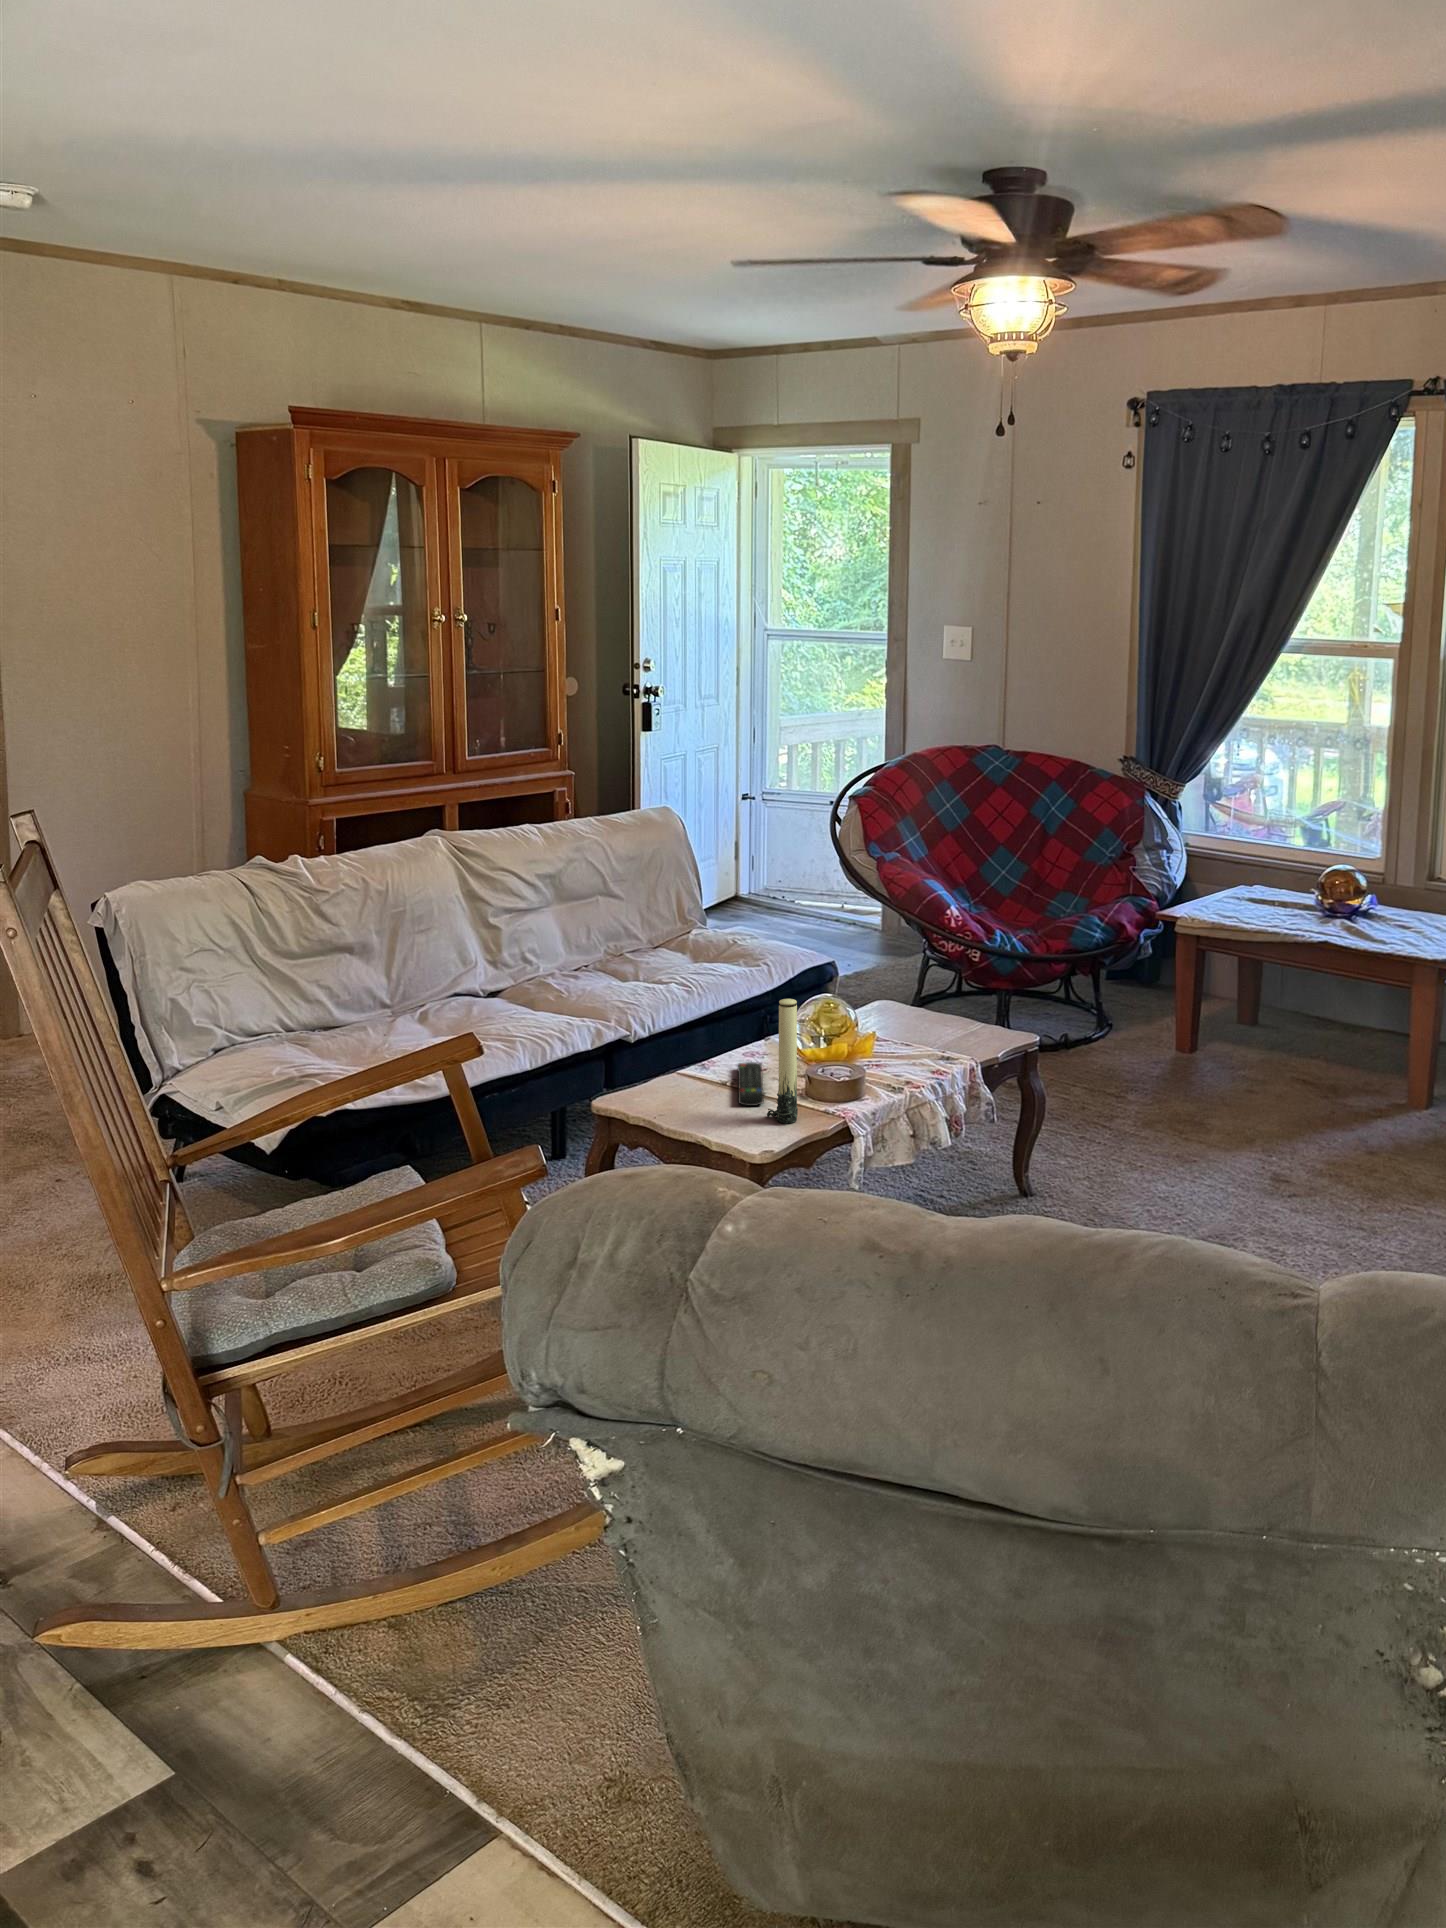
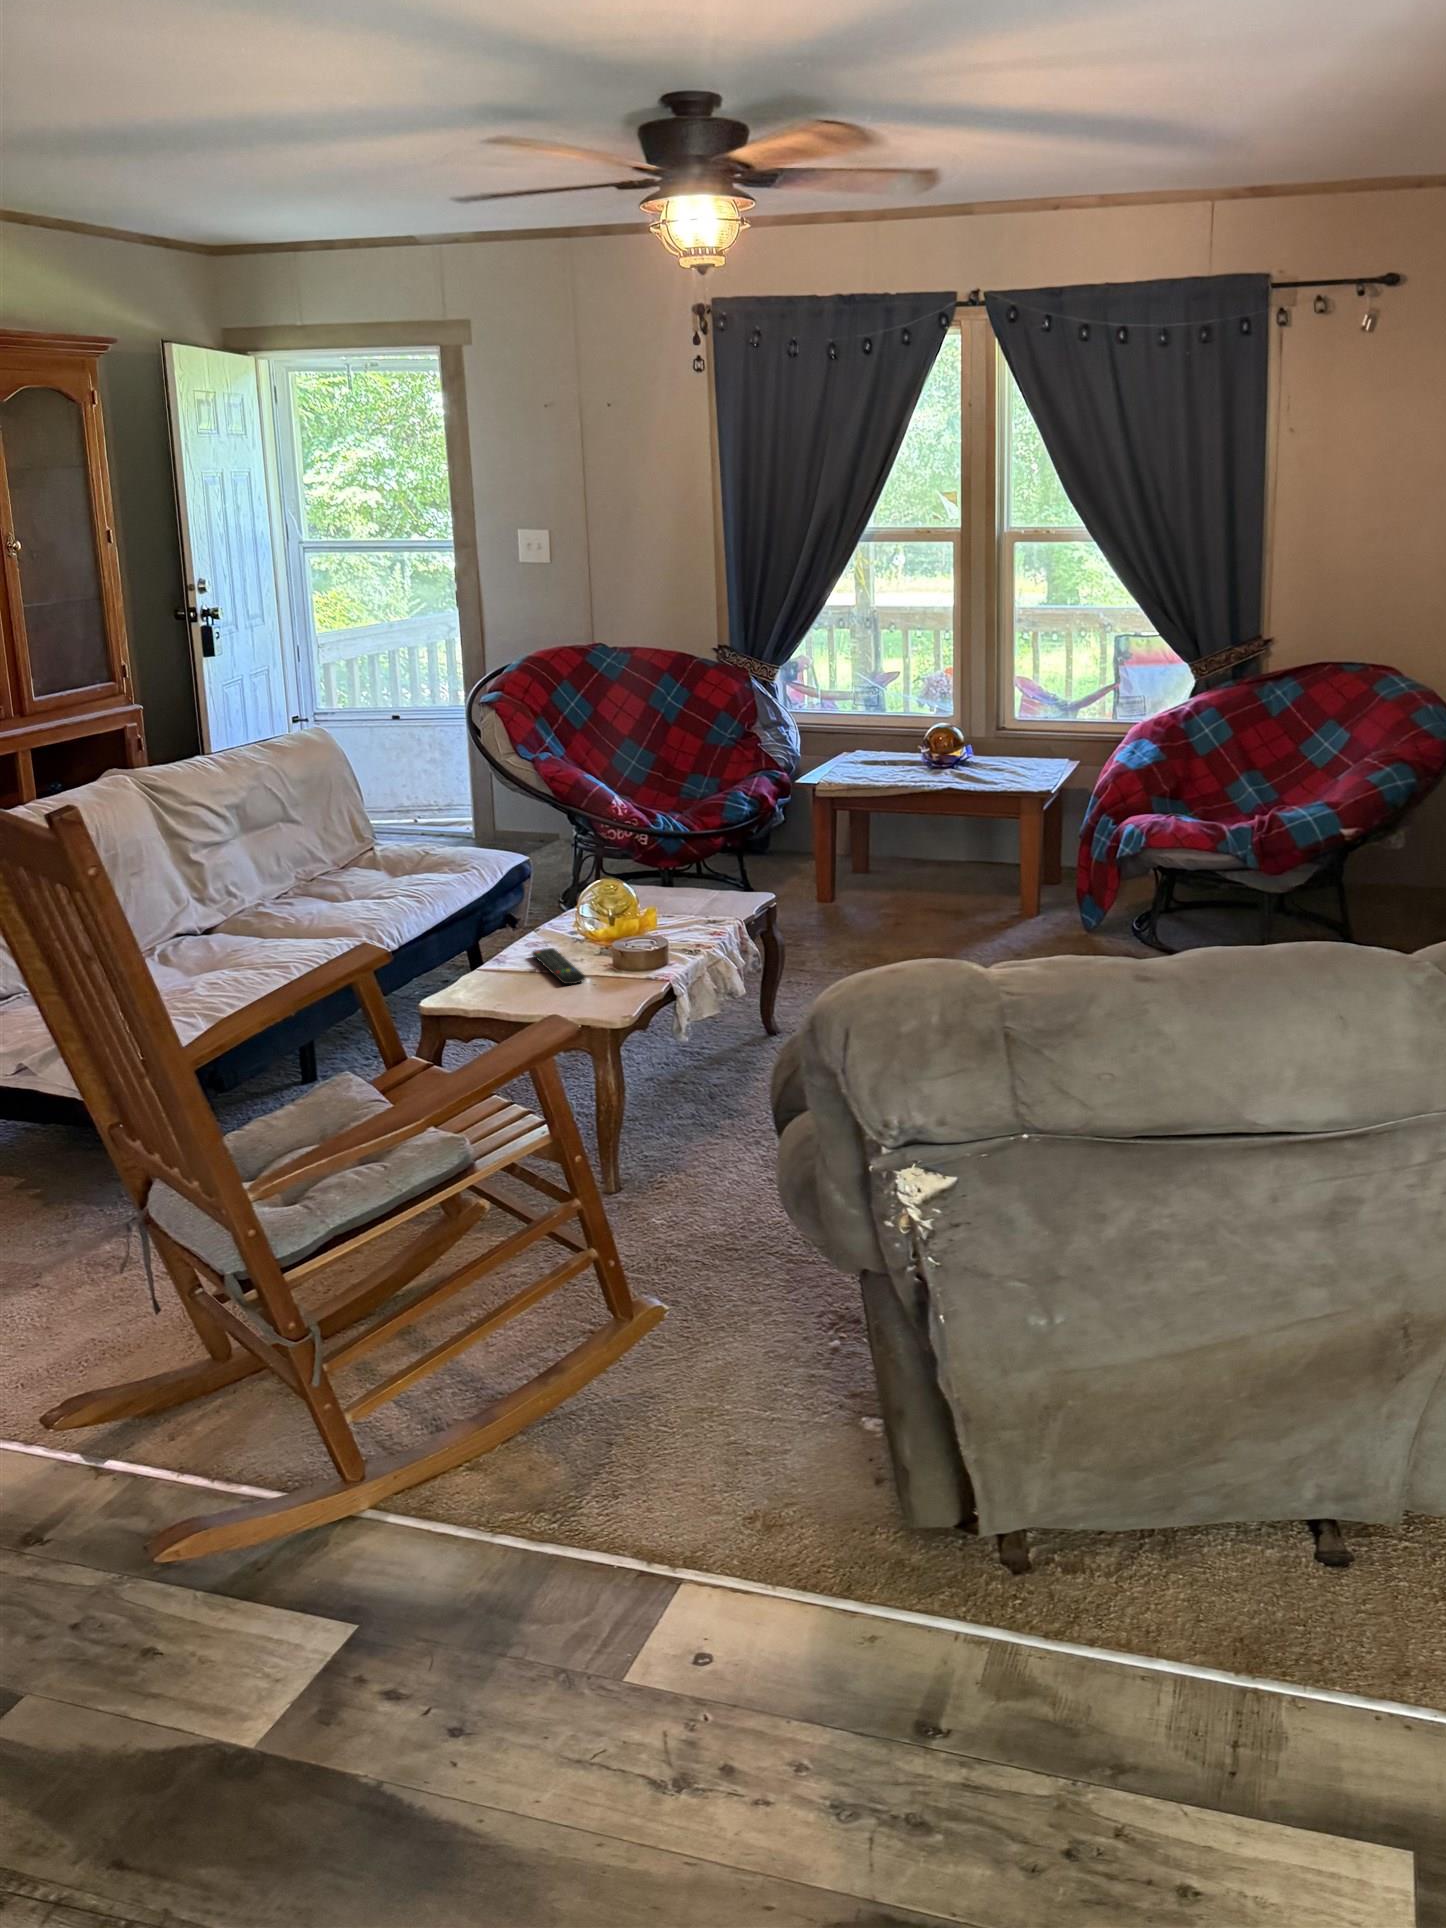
candle: present [767,999,798,1123] -> none [596,877,628,992]

